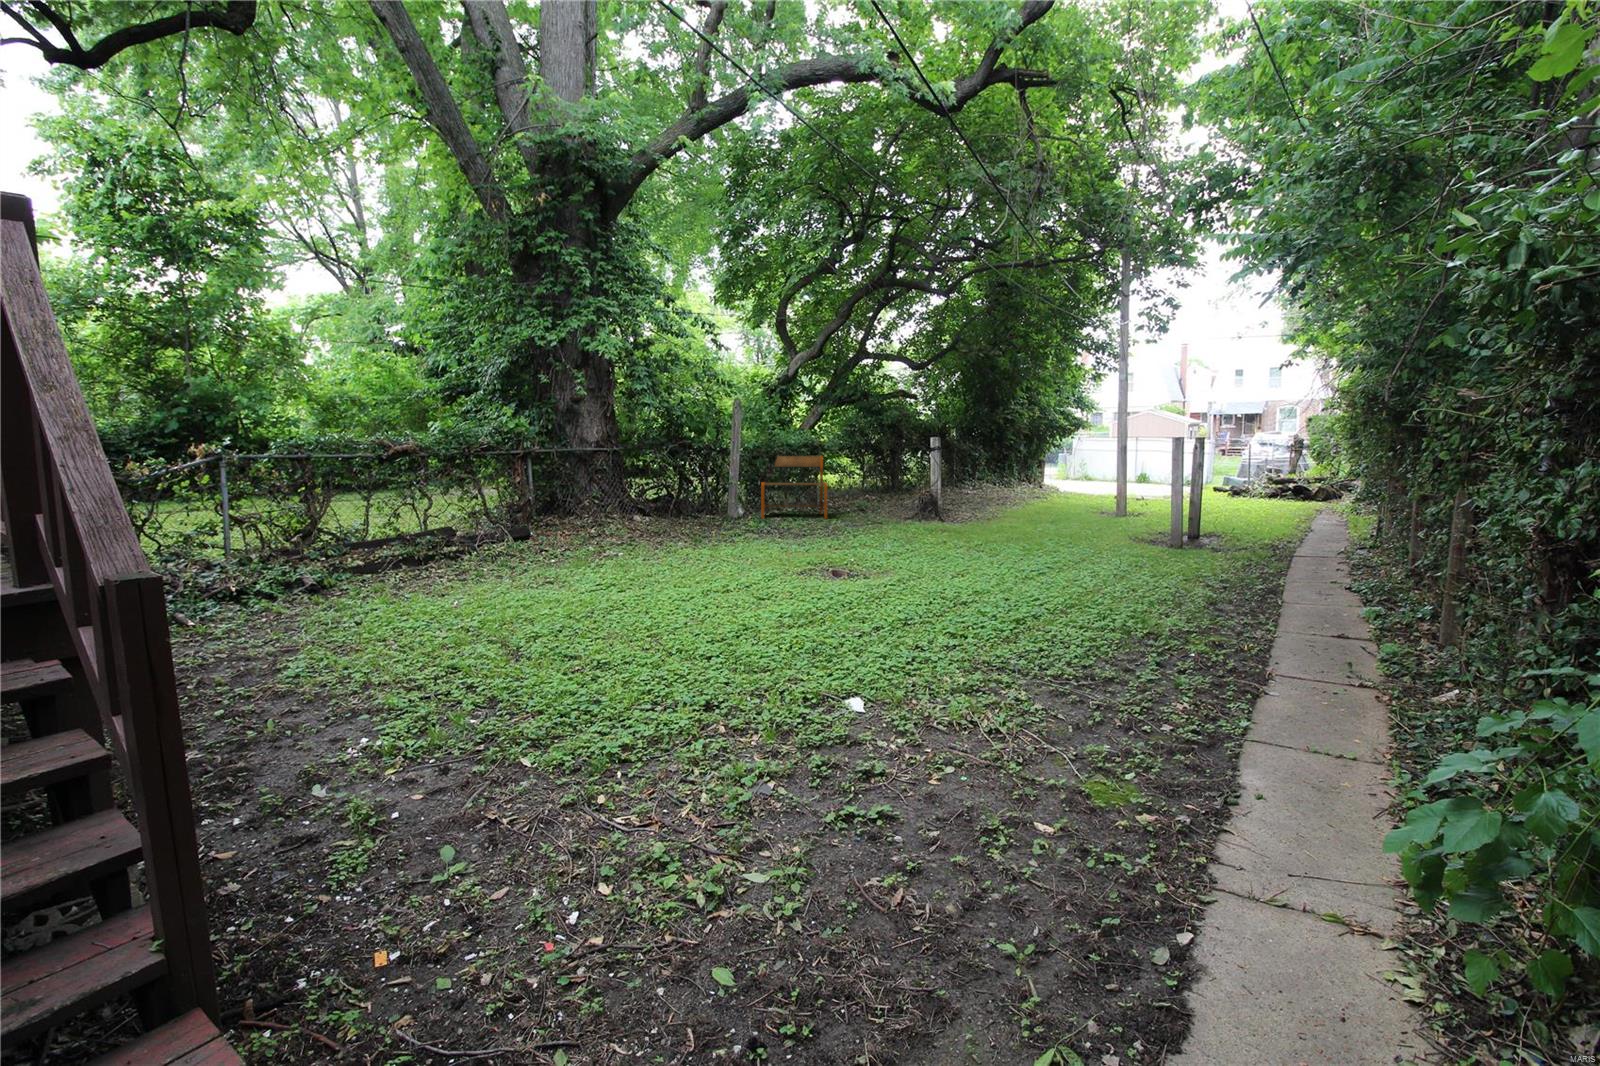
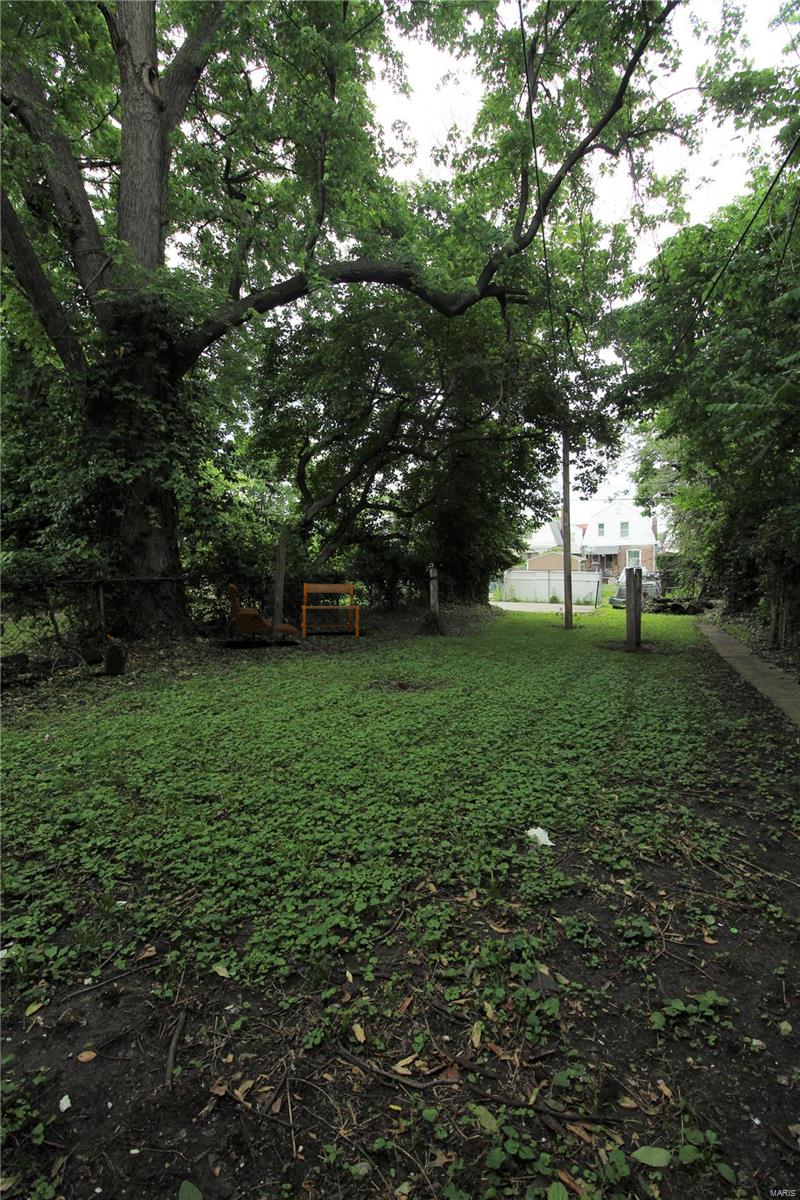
lounge chair: none [671,456,750,528] -> present [229,584,298,647]
watering can: none [529,508,555,550] -> present [102,635,129,674]

